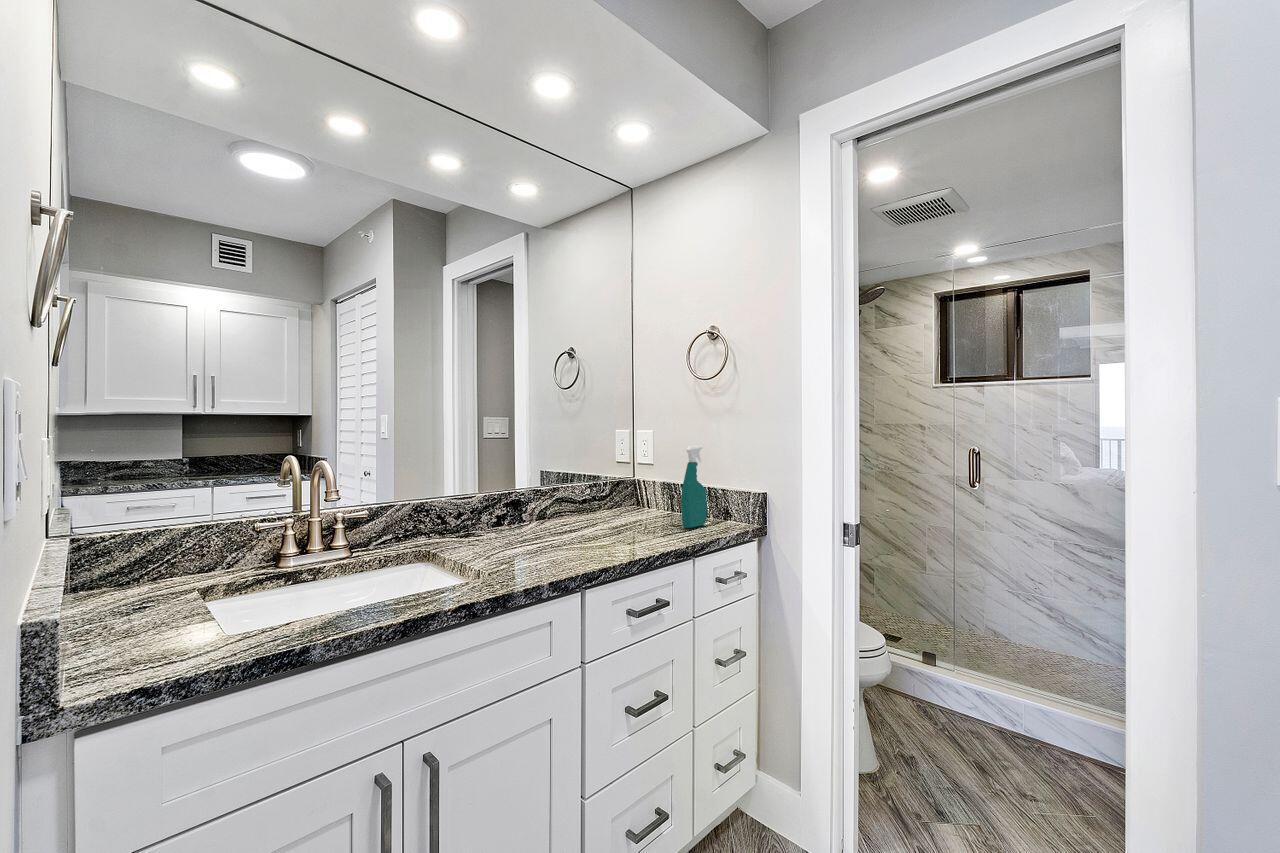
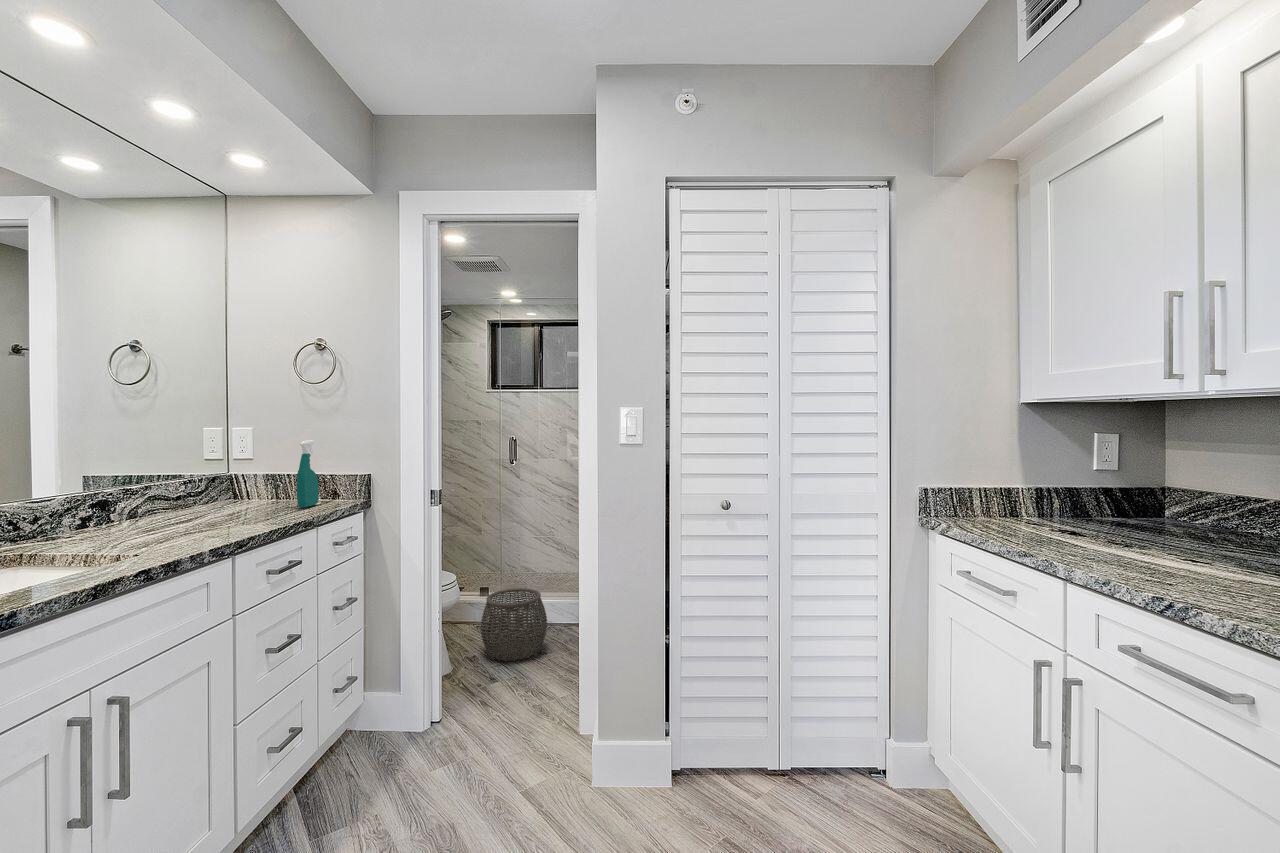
woven basket: none [920,671,1035,795] -> present [480,588,548,661]

